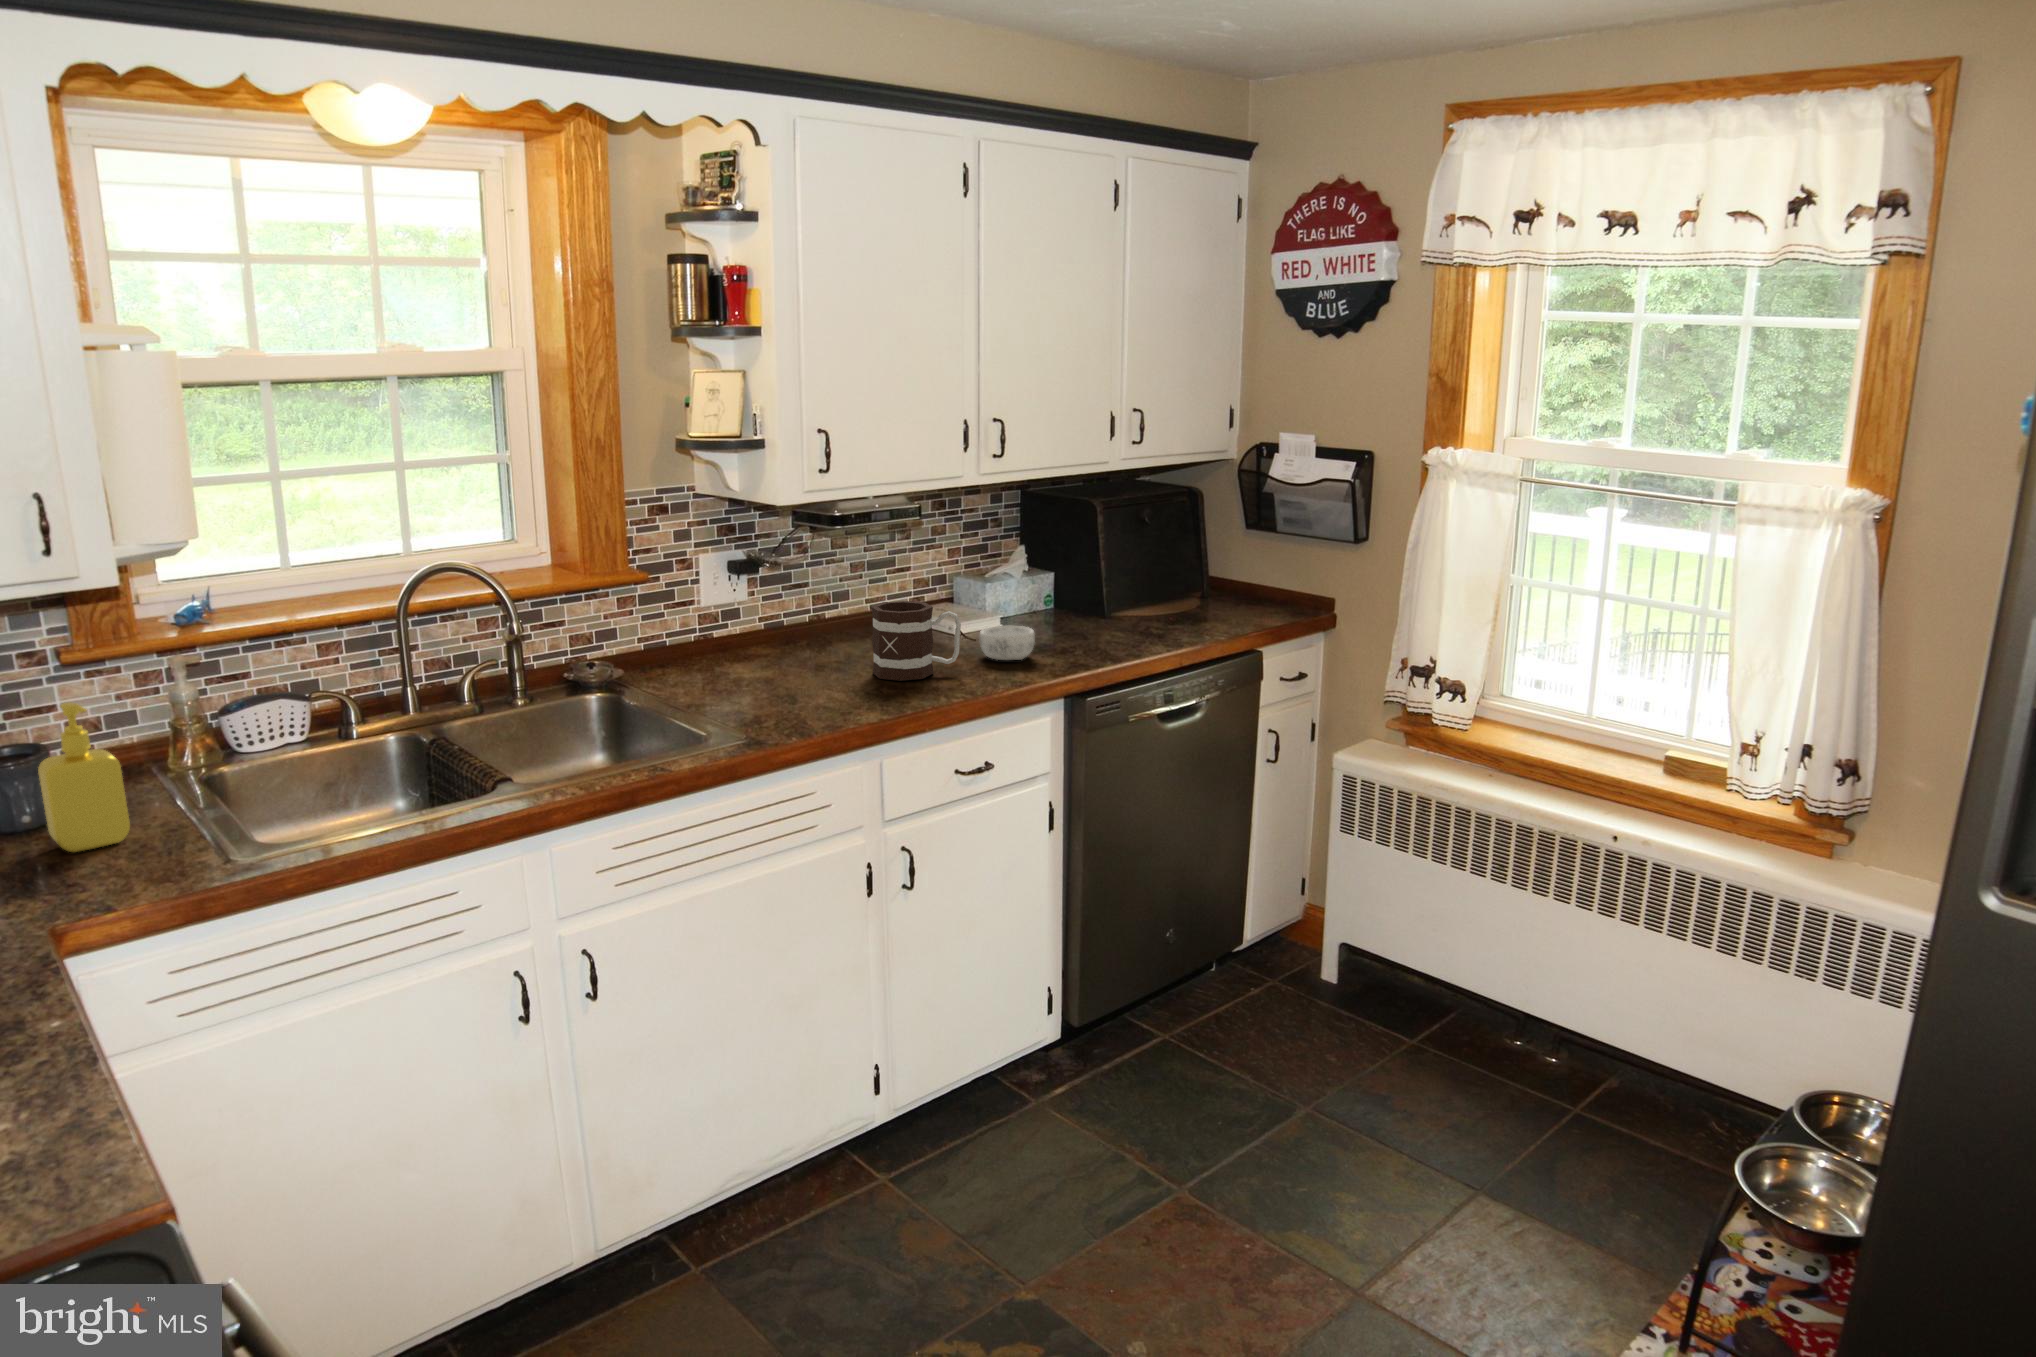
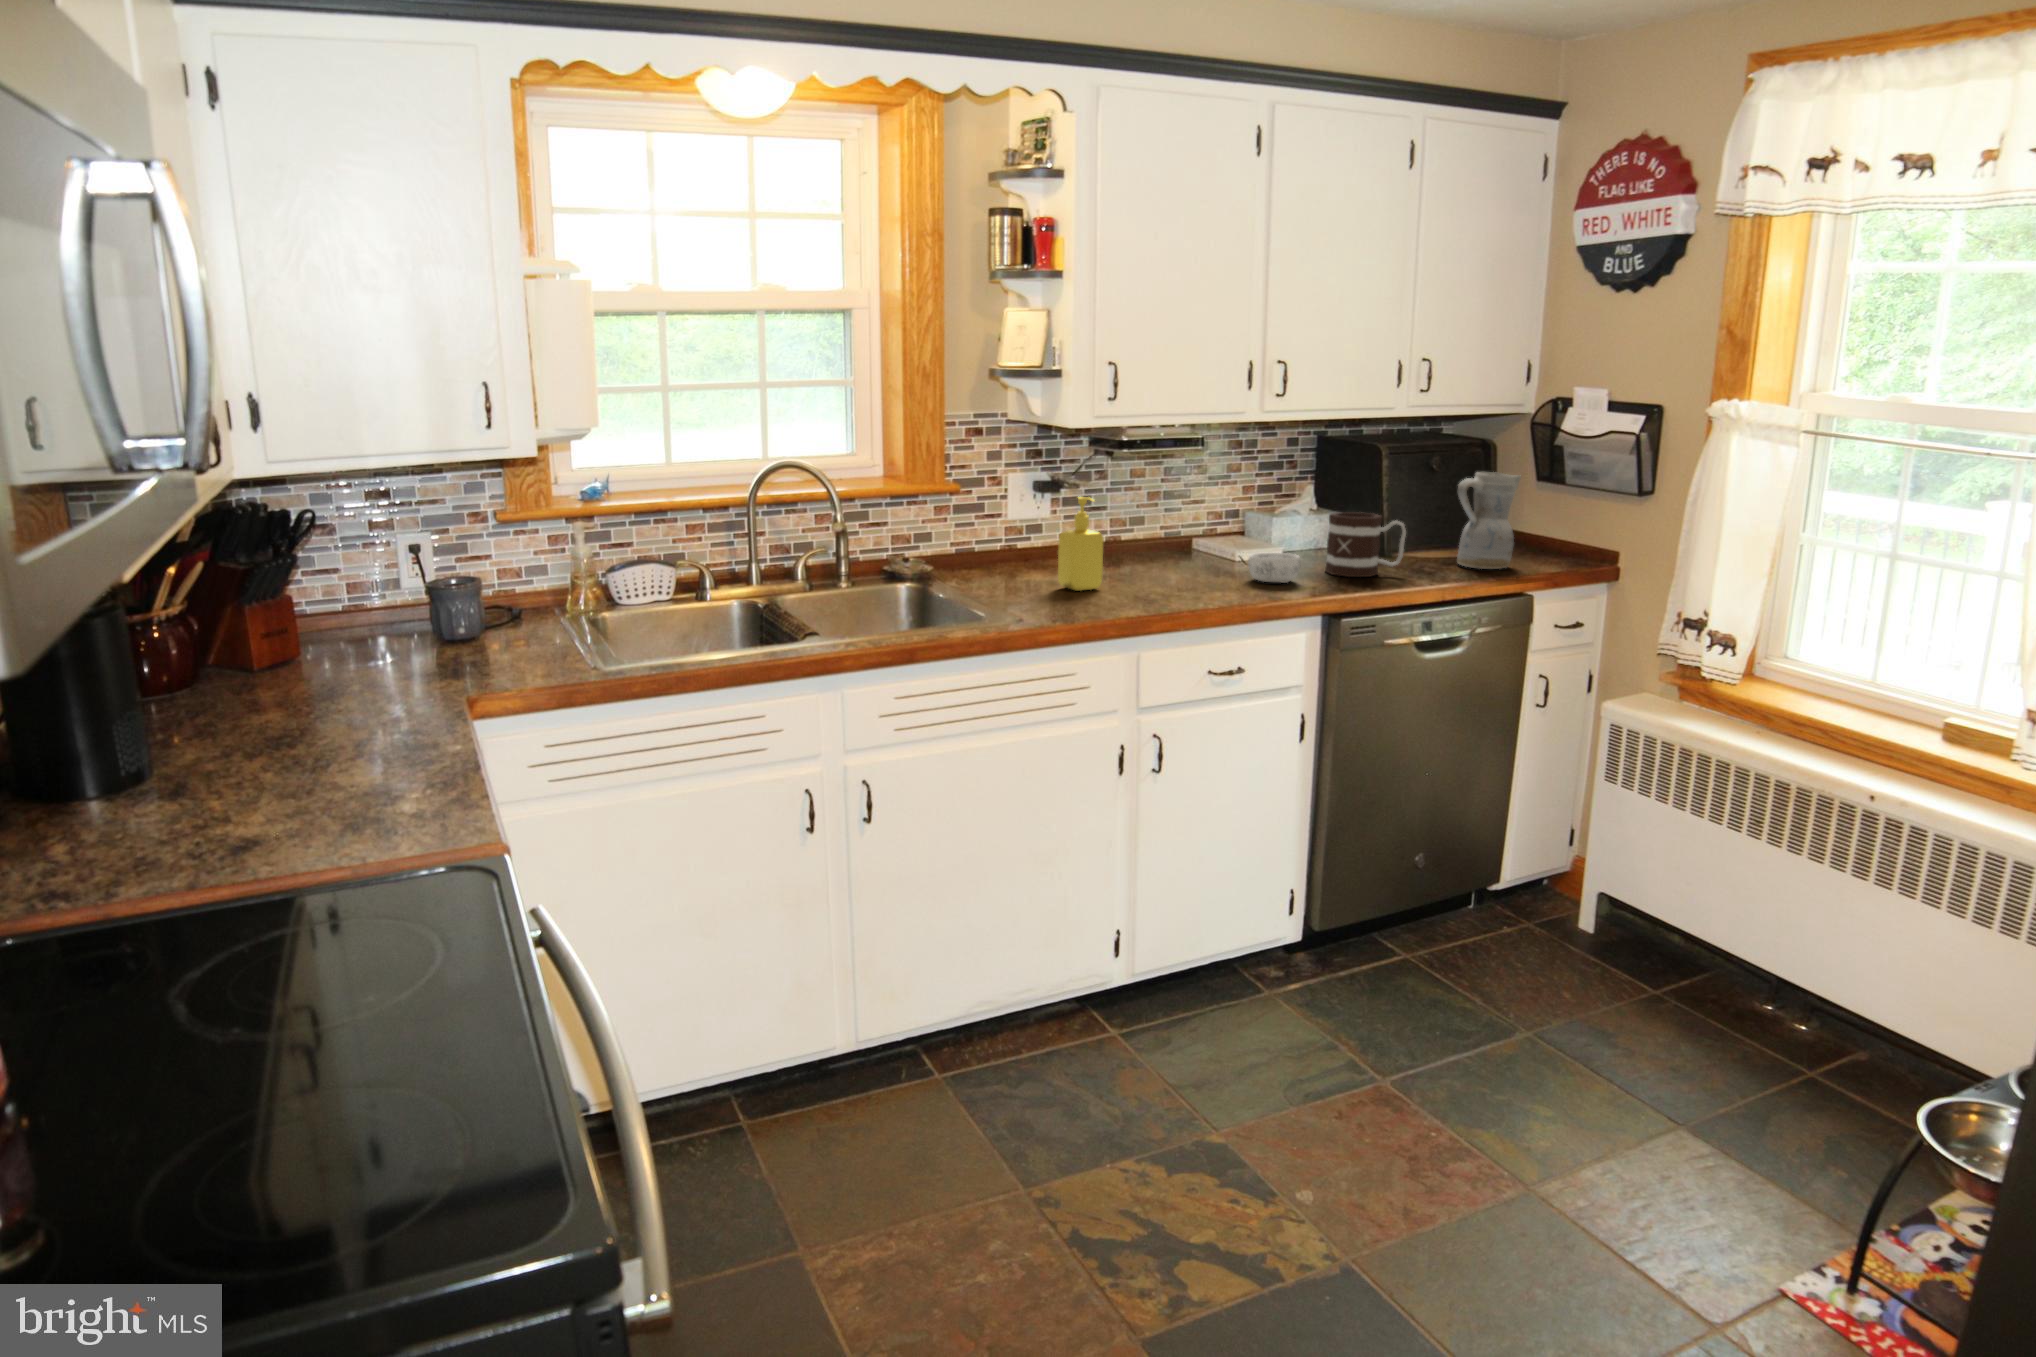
ceramic pitcher: none [1183,524,1244,625] -> present [1457,472,1521,569]
mug: present [871,601,961,681] -> present [1325,512,1406,577]
soap dispenser: present [38,702,130,852] -> present [1058,497,1103,591]

